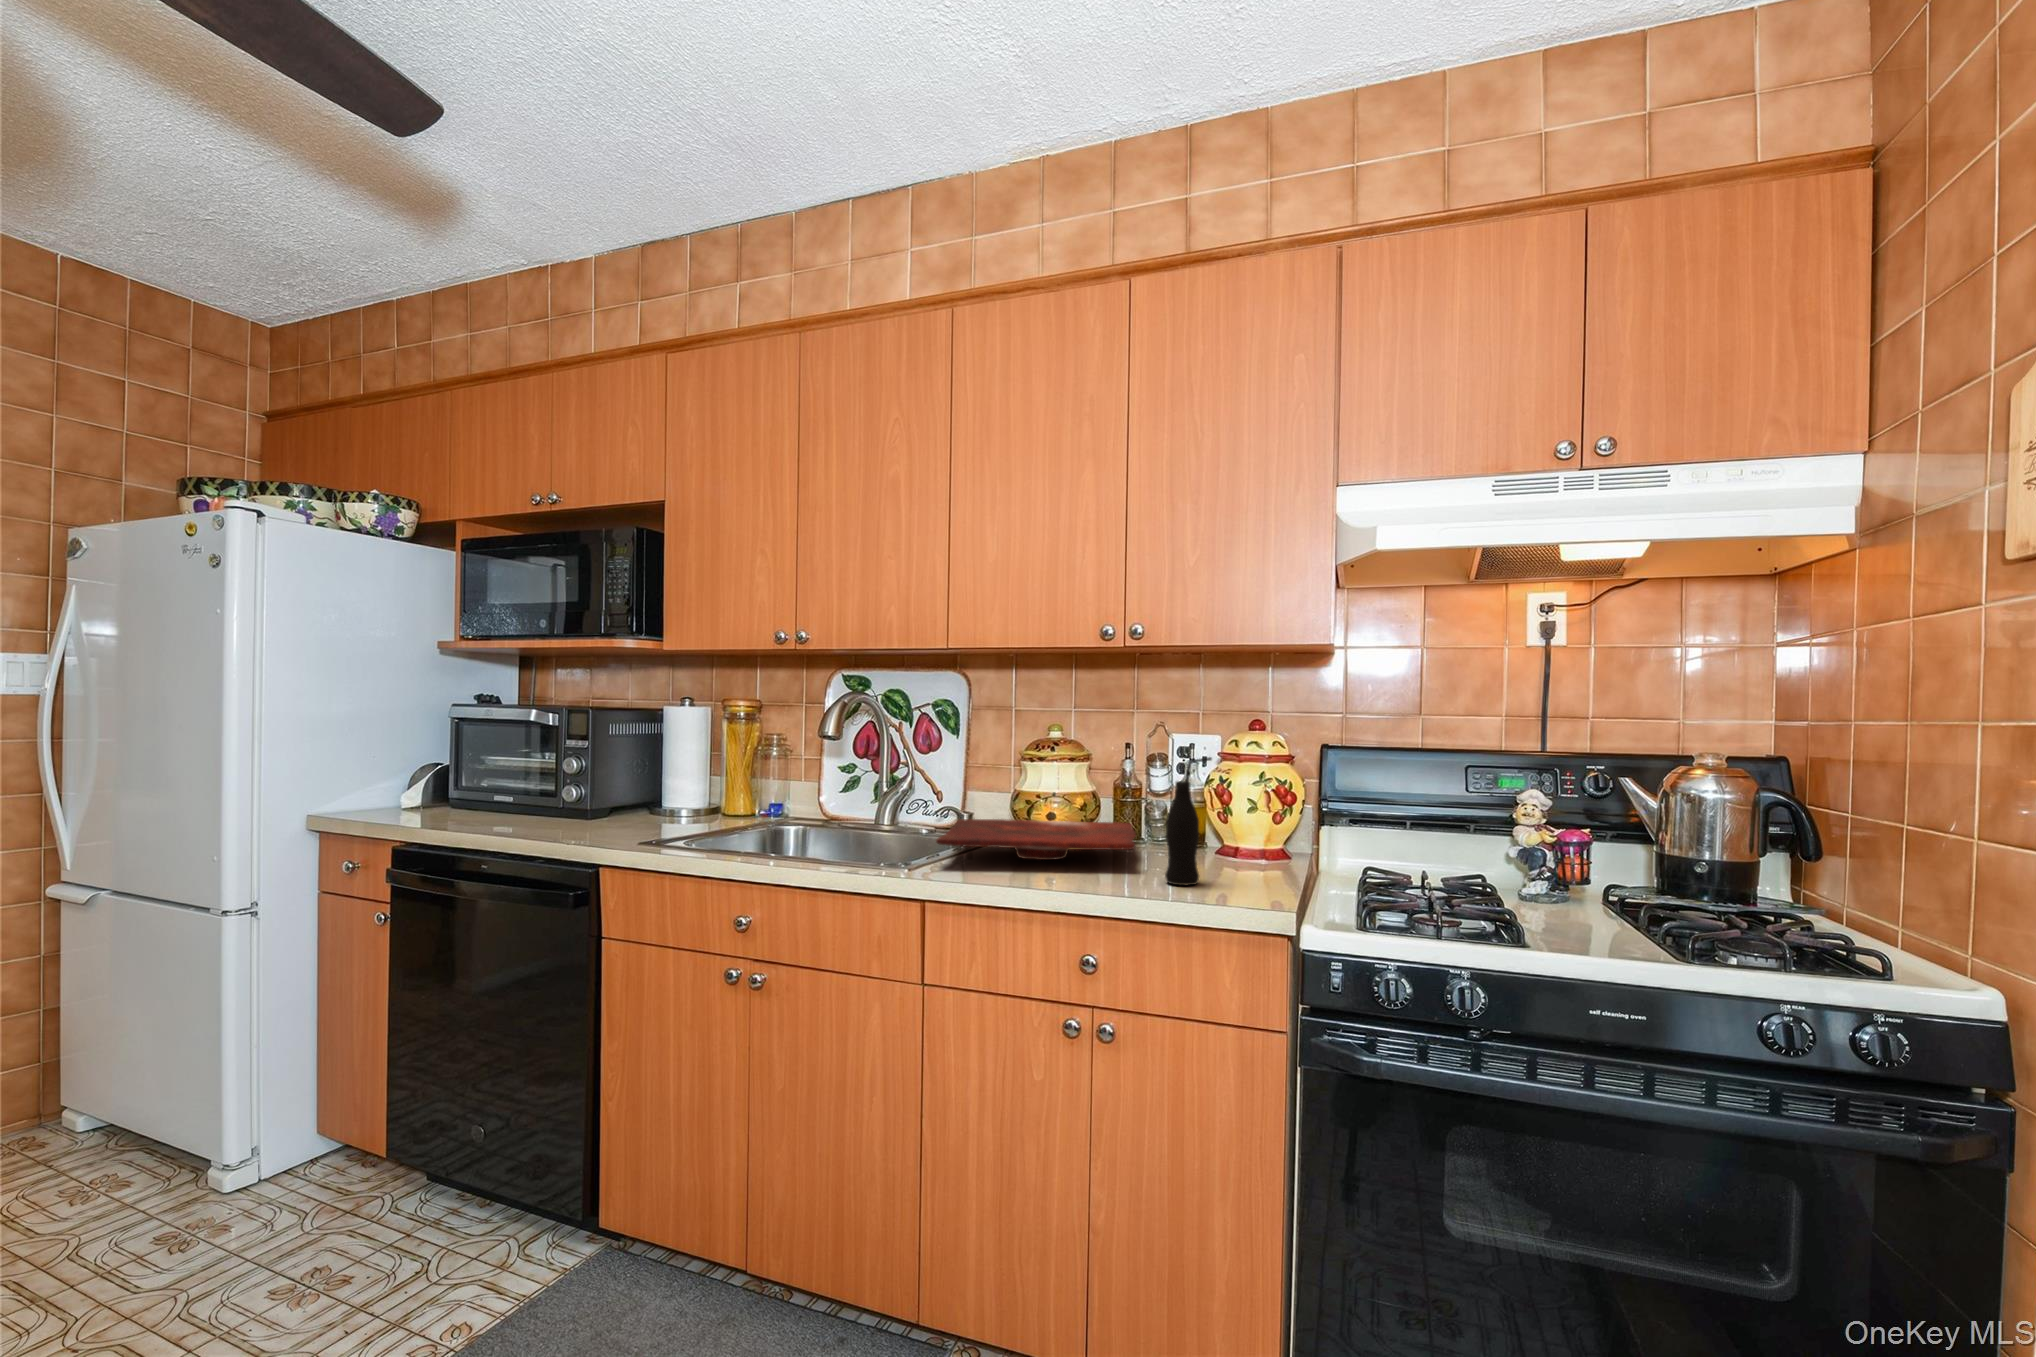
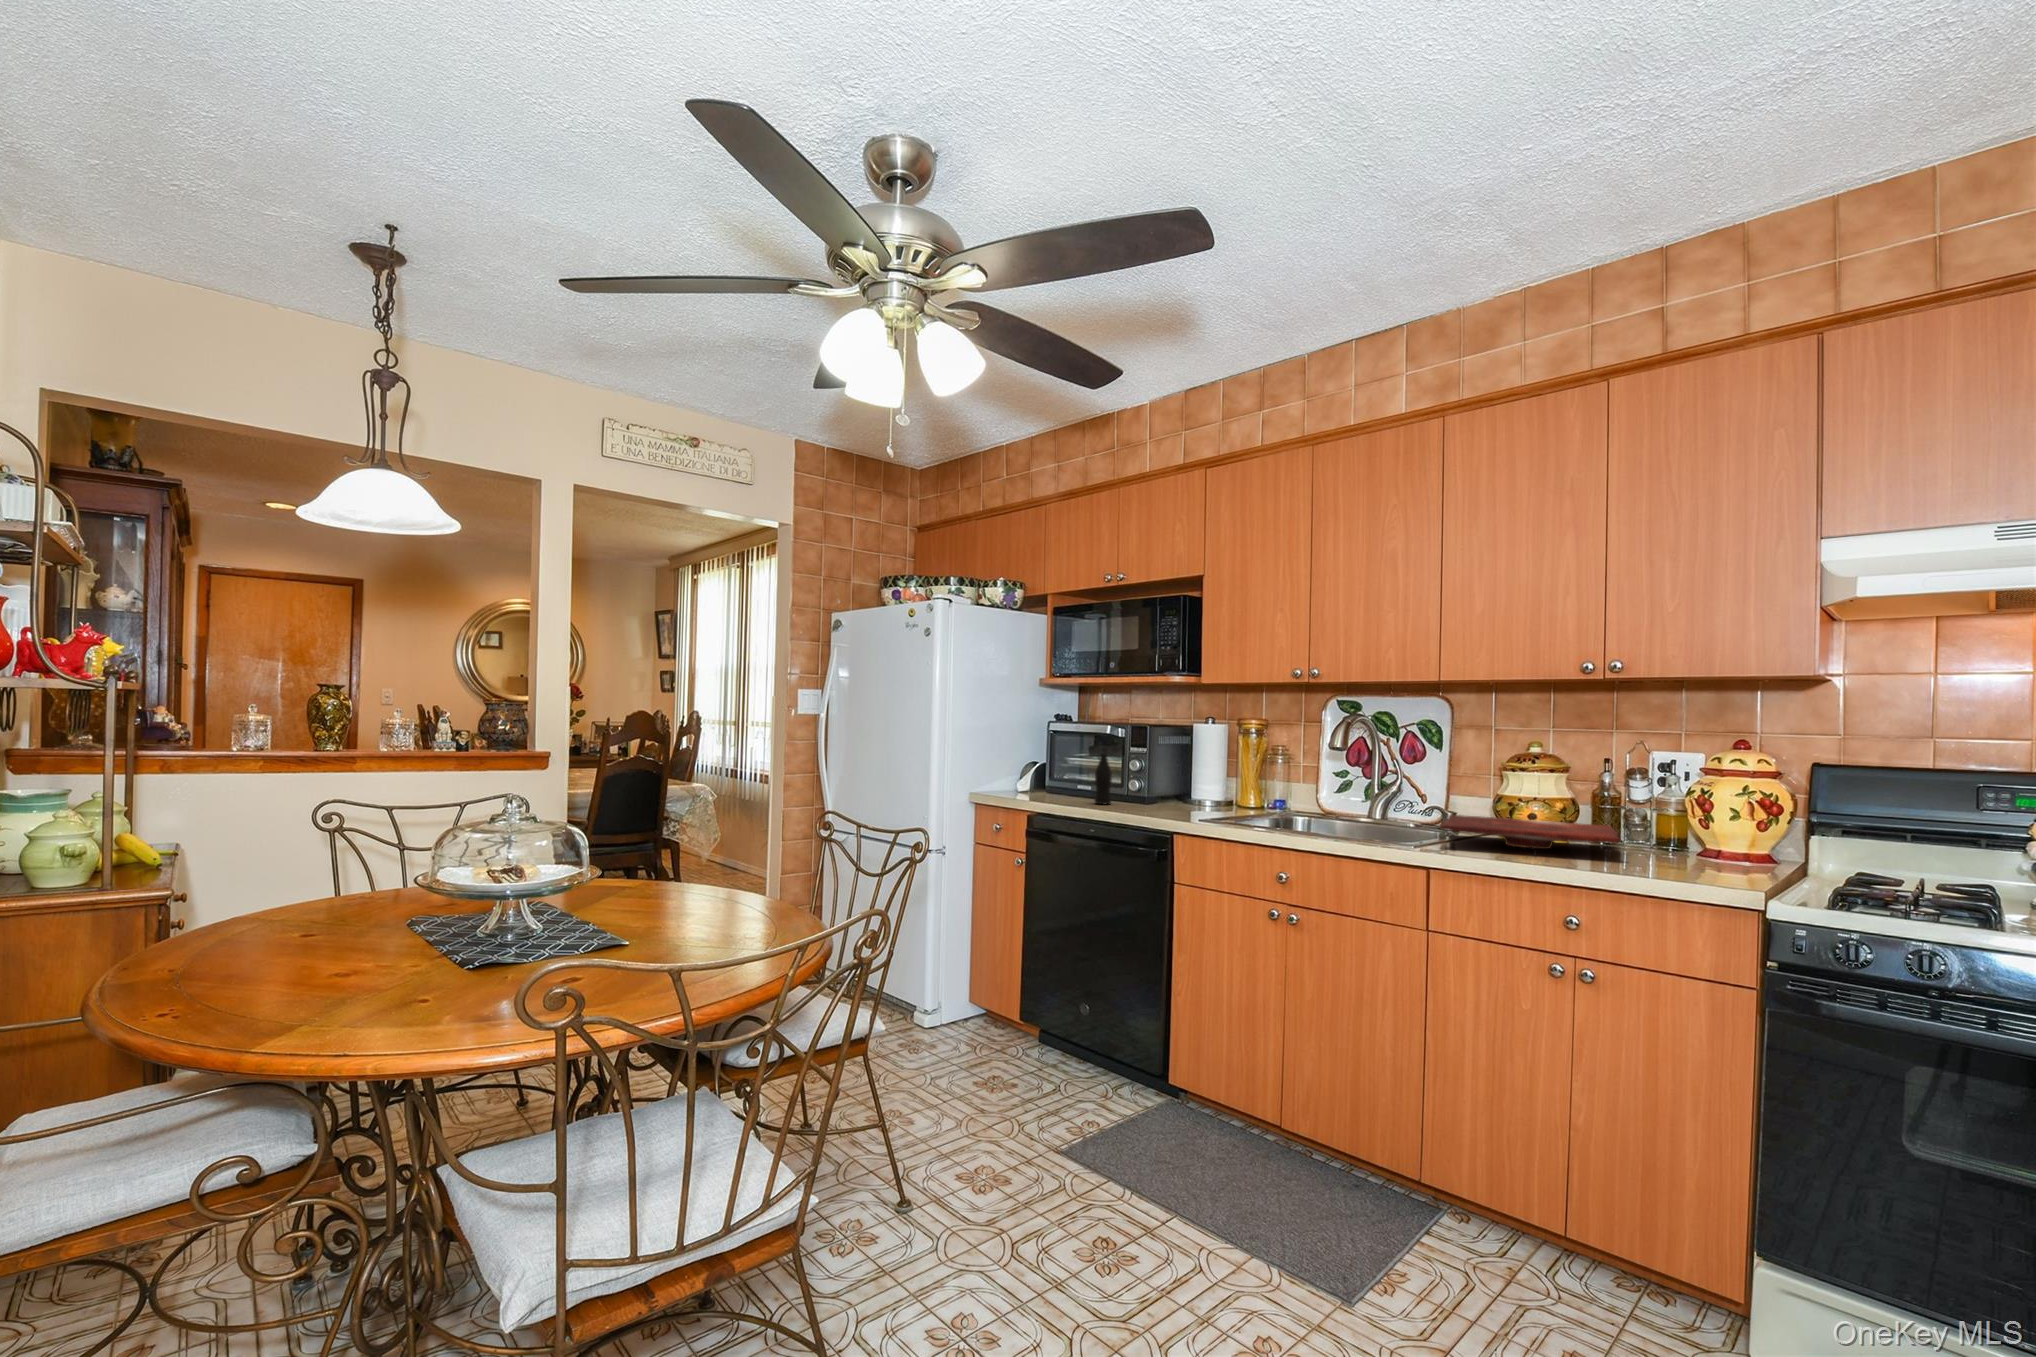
bottle: present [1165,757,1212,885] -> present [1095,742,1118,804]

